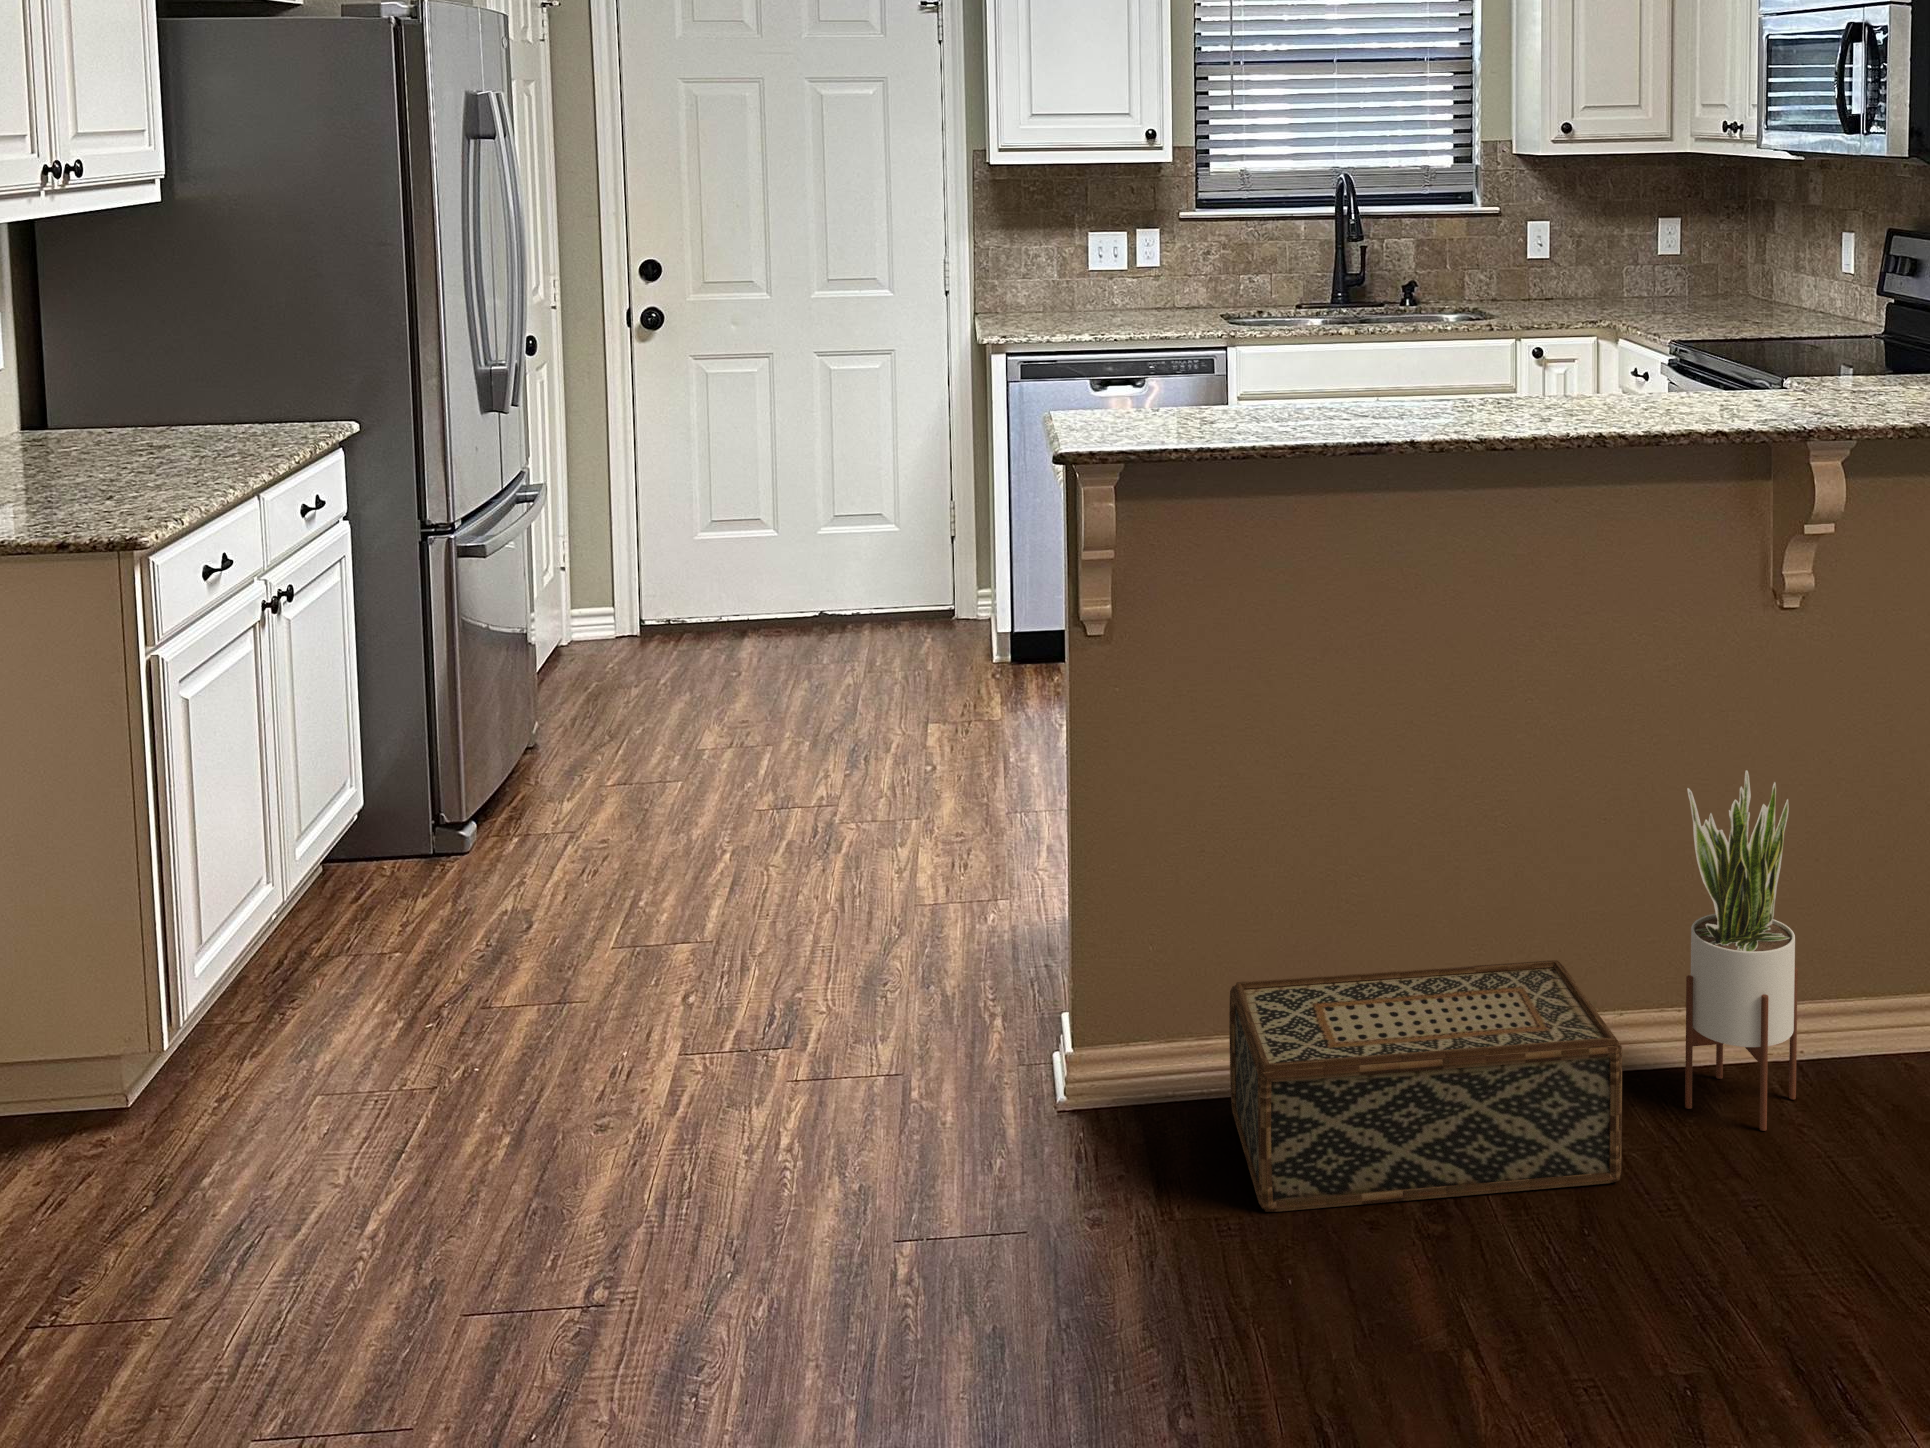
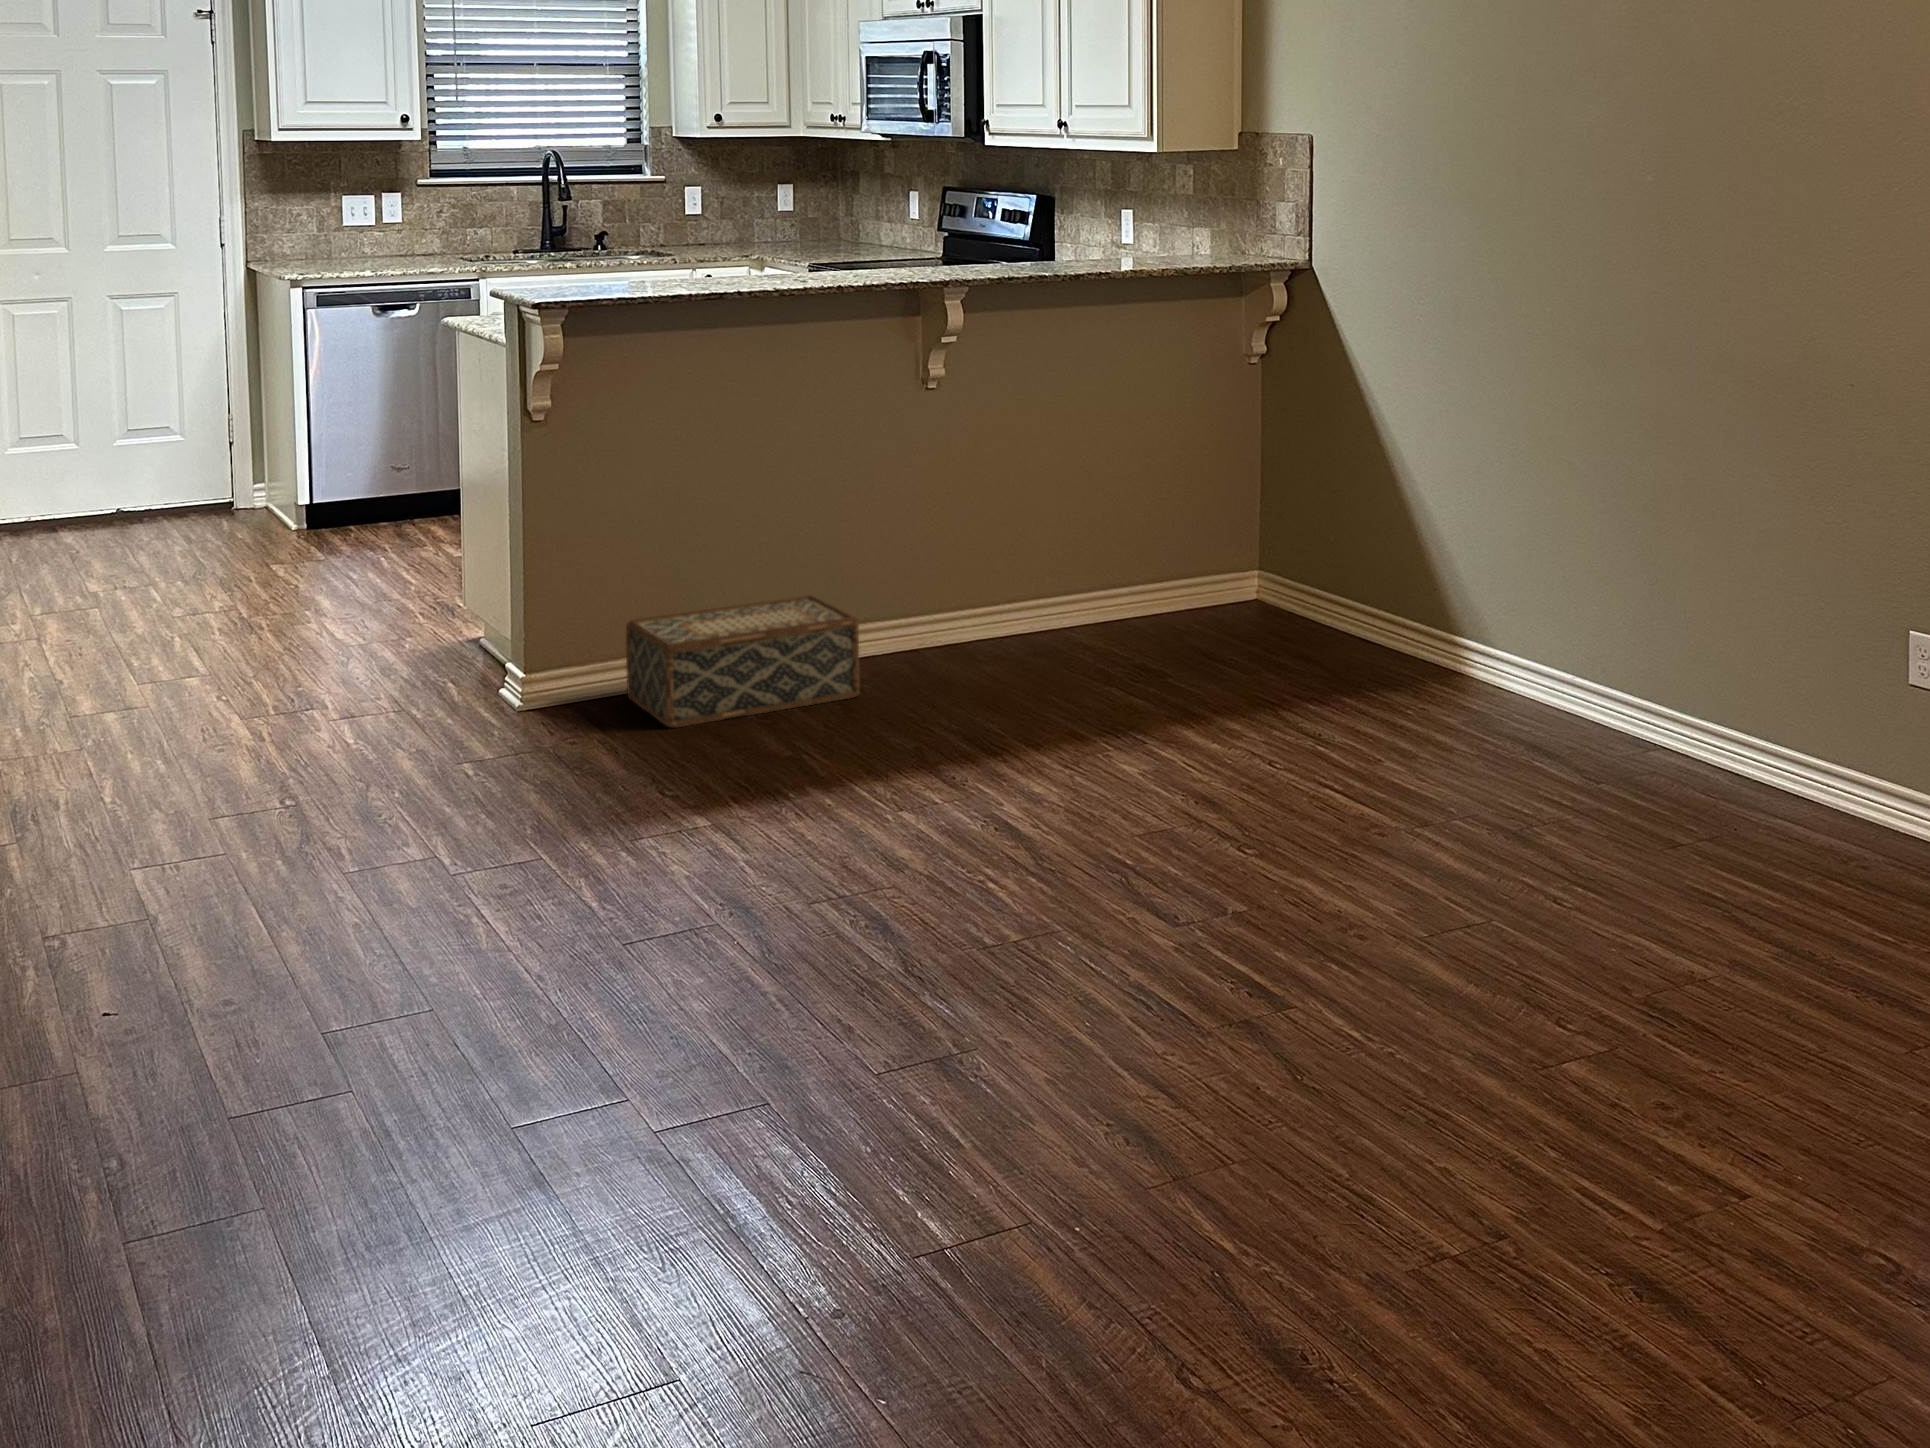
potted plant: present [1685,770,1798,1131] -> none [884,475,942,672]

